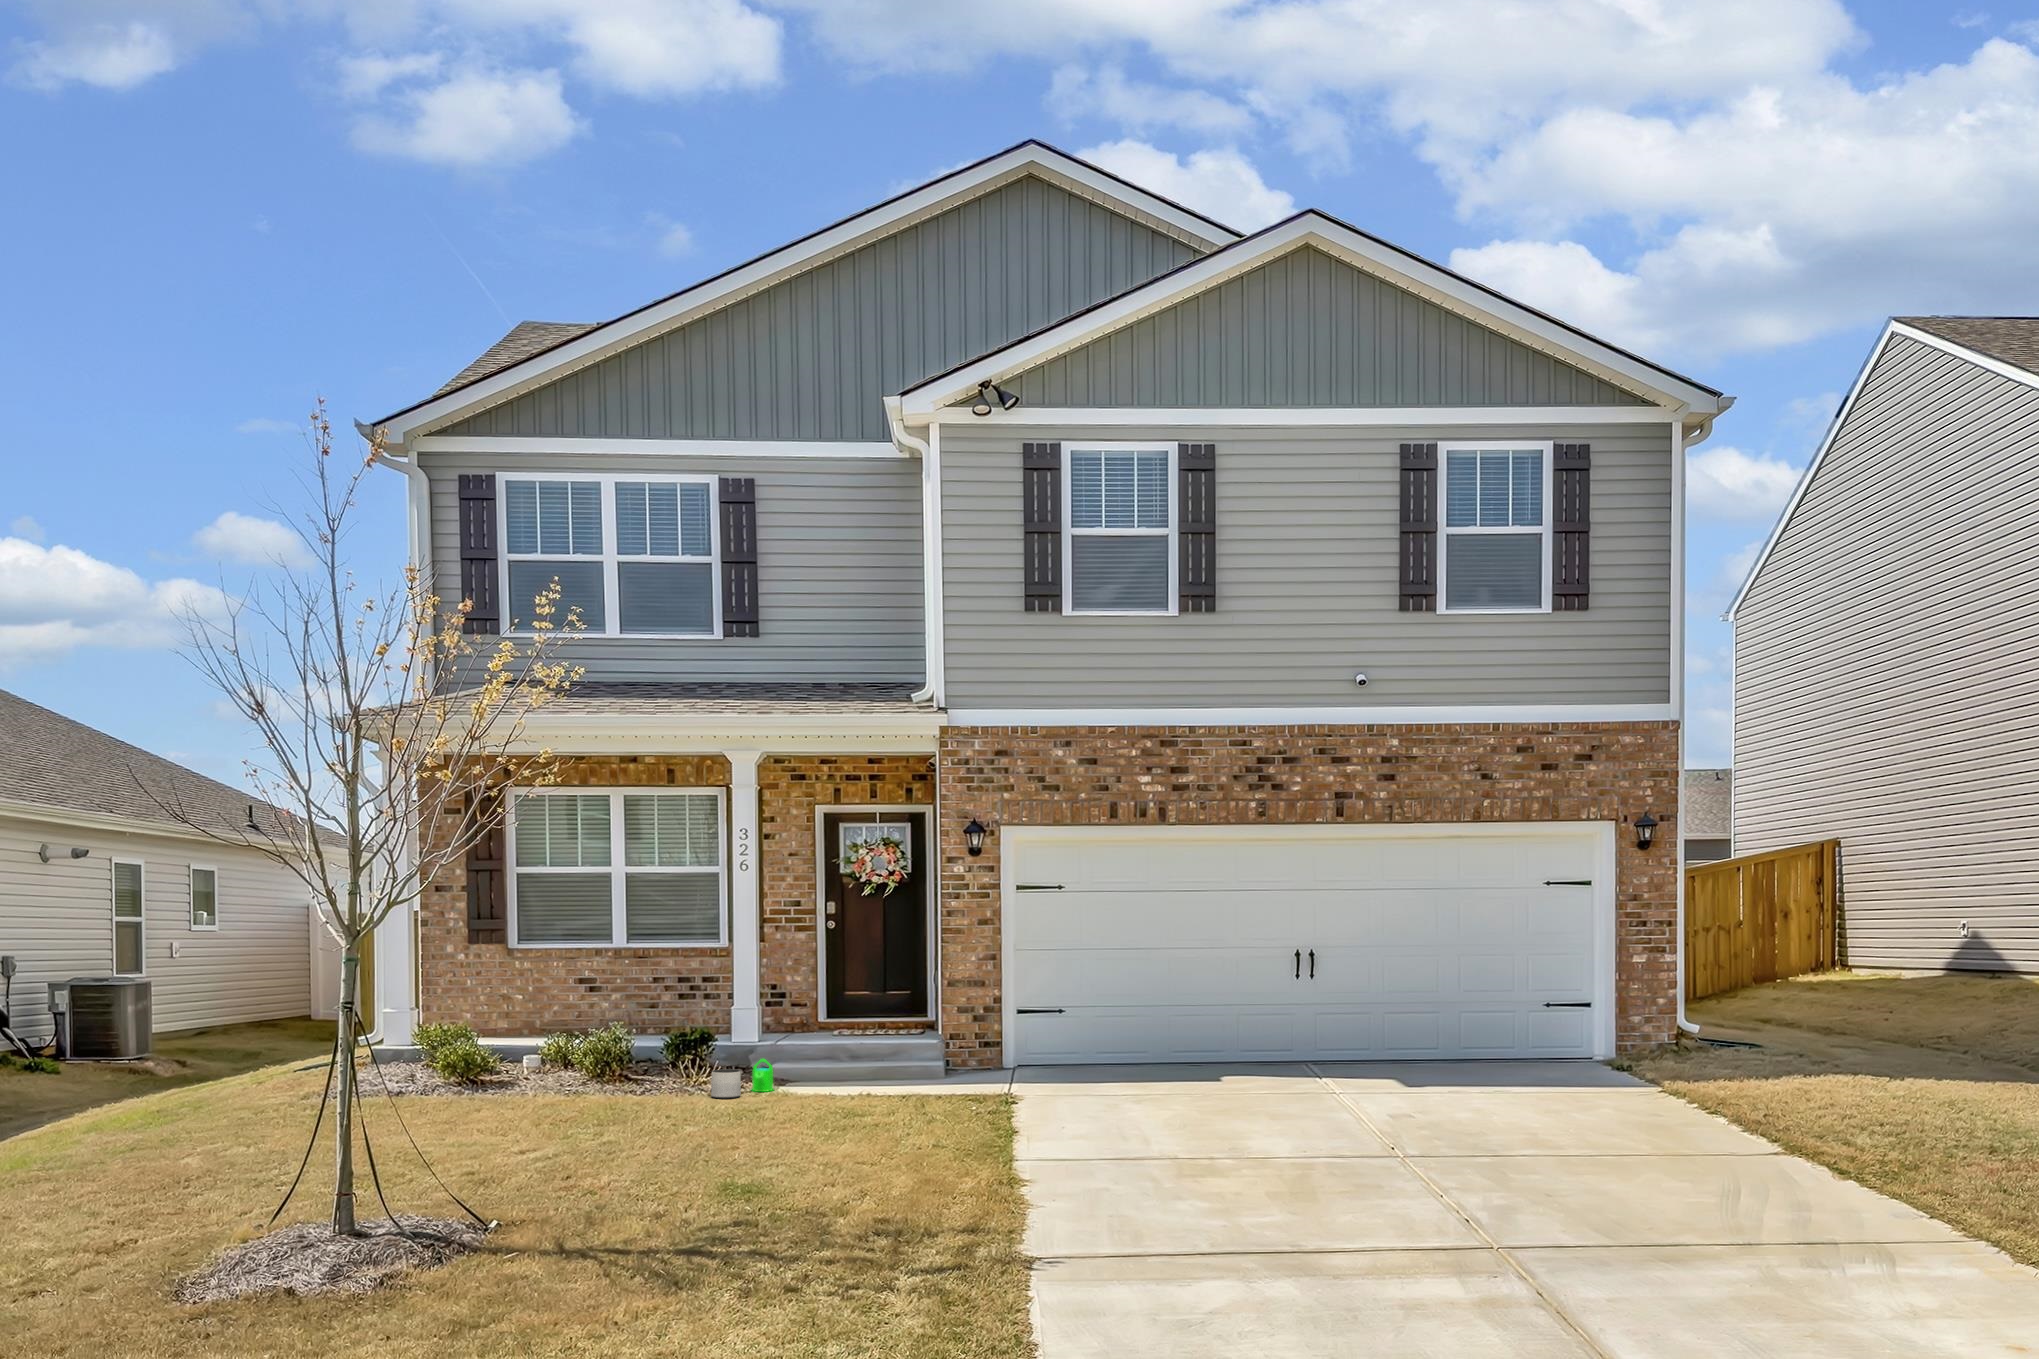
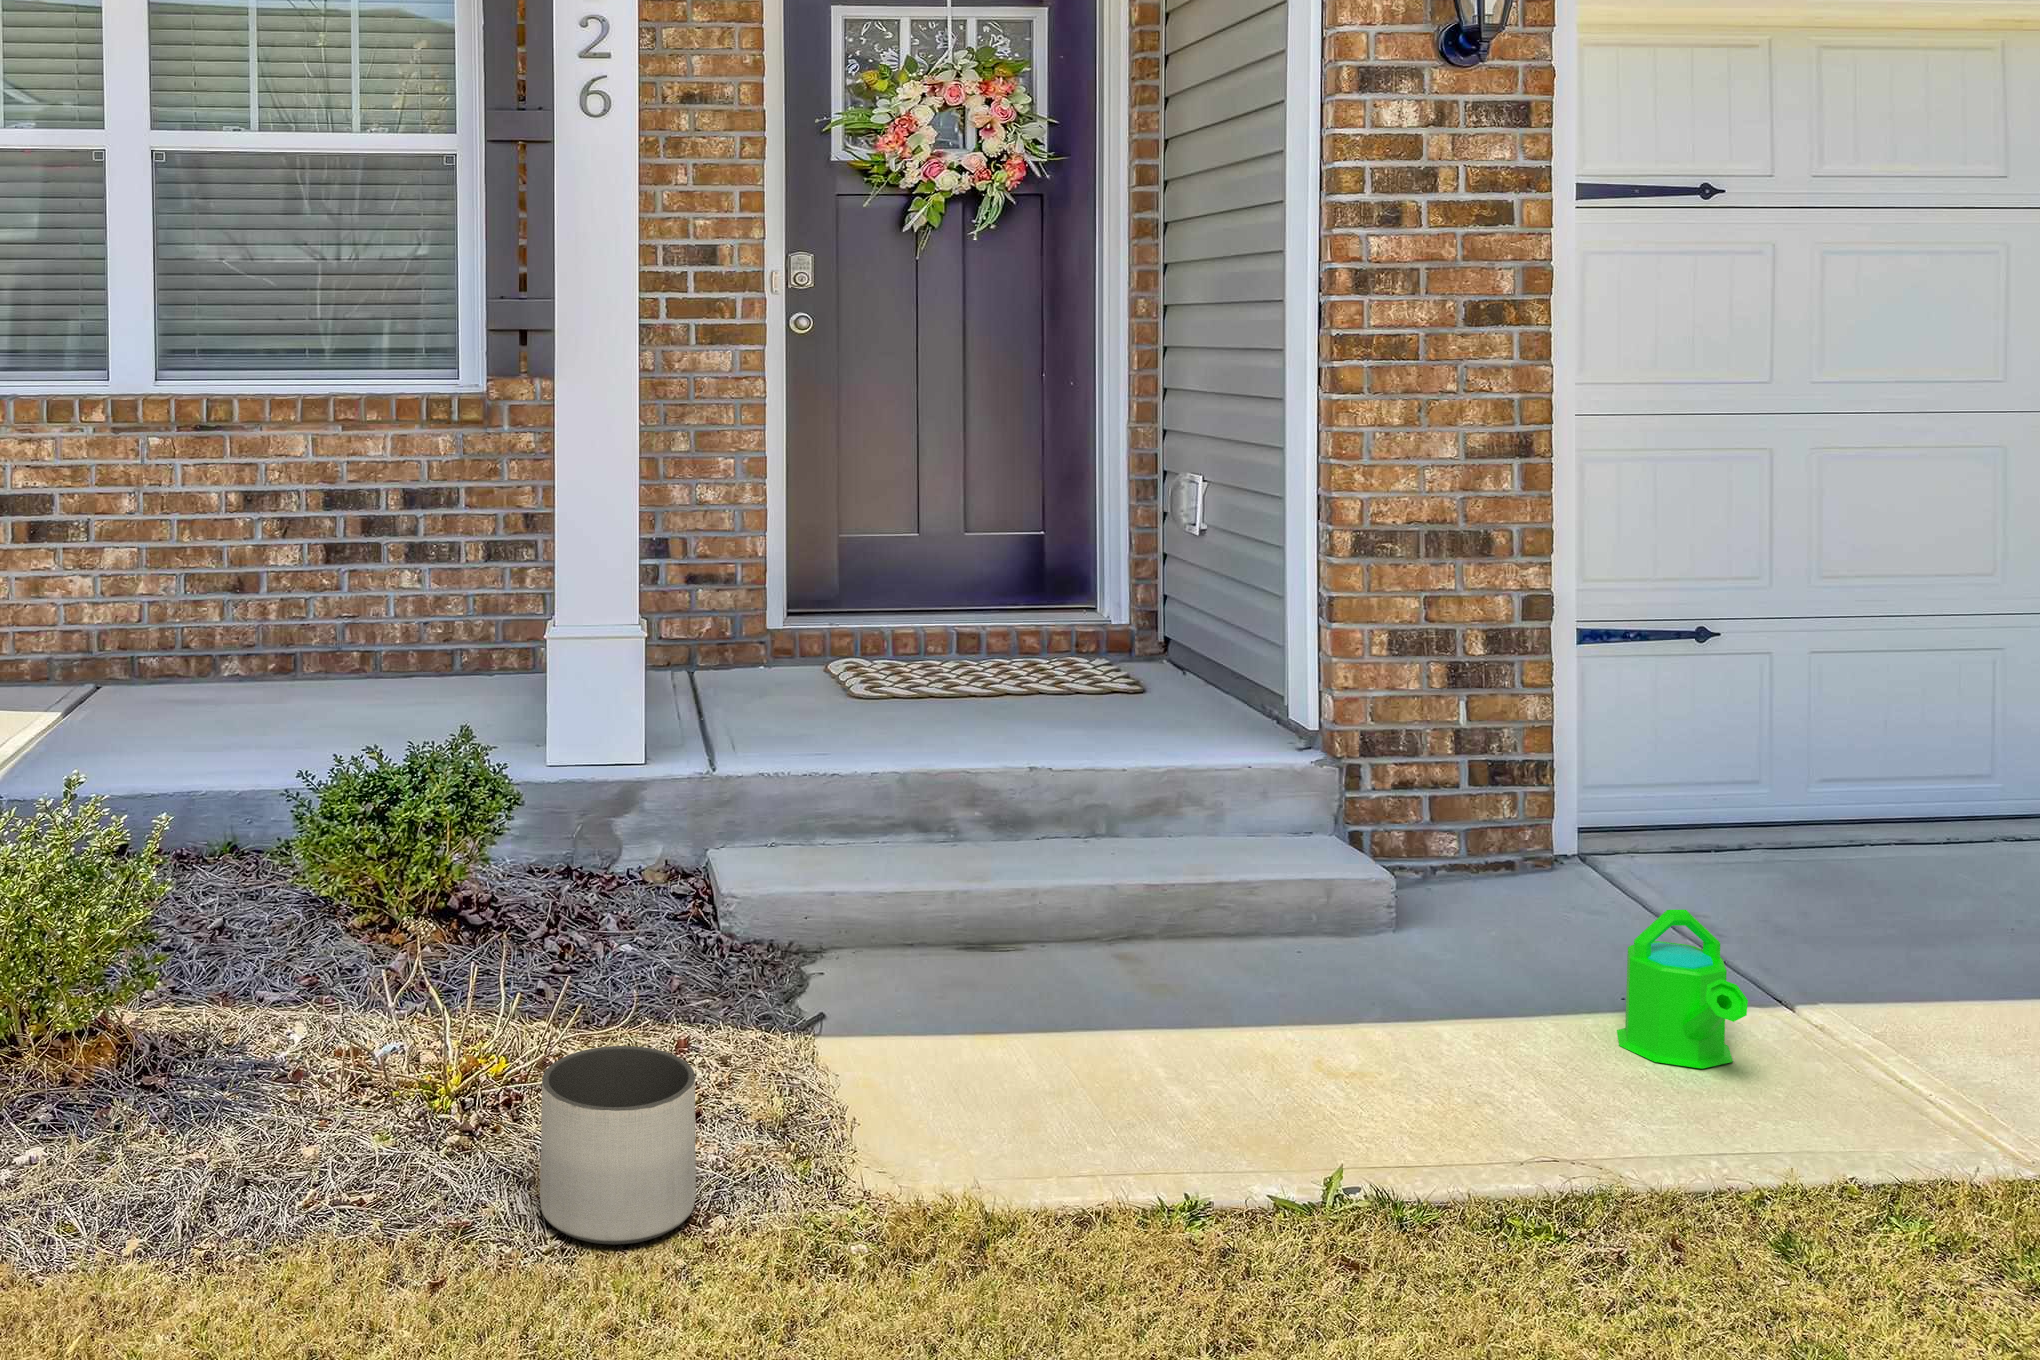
watering can: present [752,1059,773,1092] -> present [1617,910,1748,1069]

